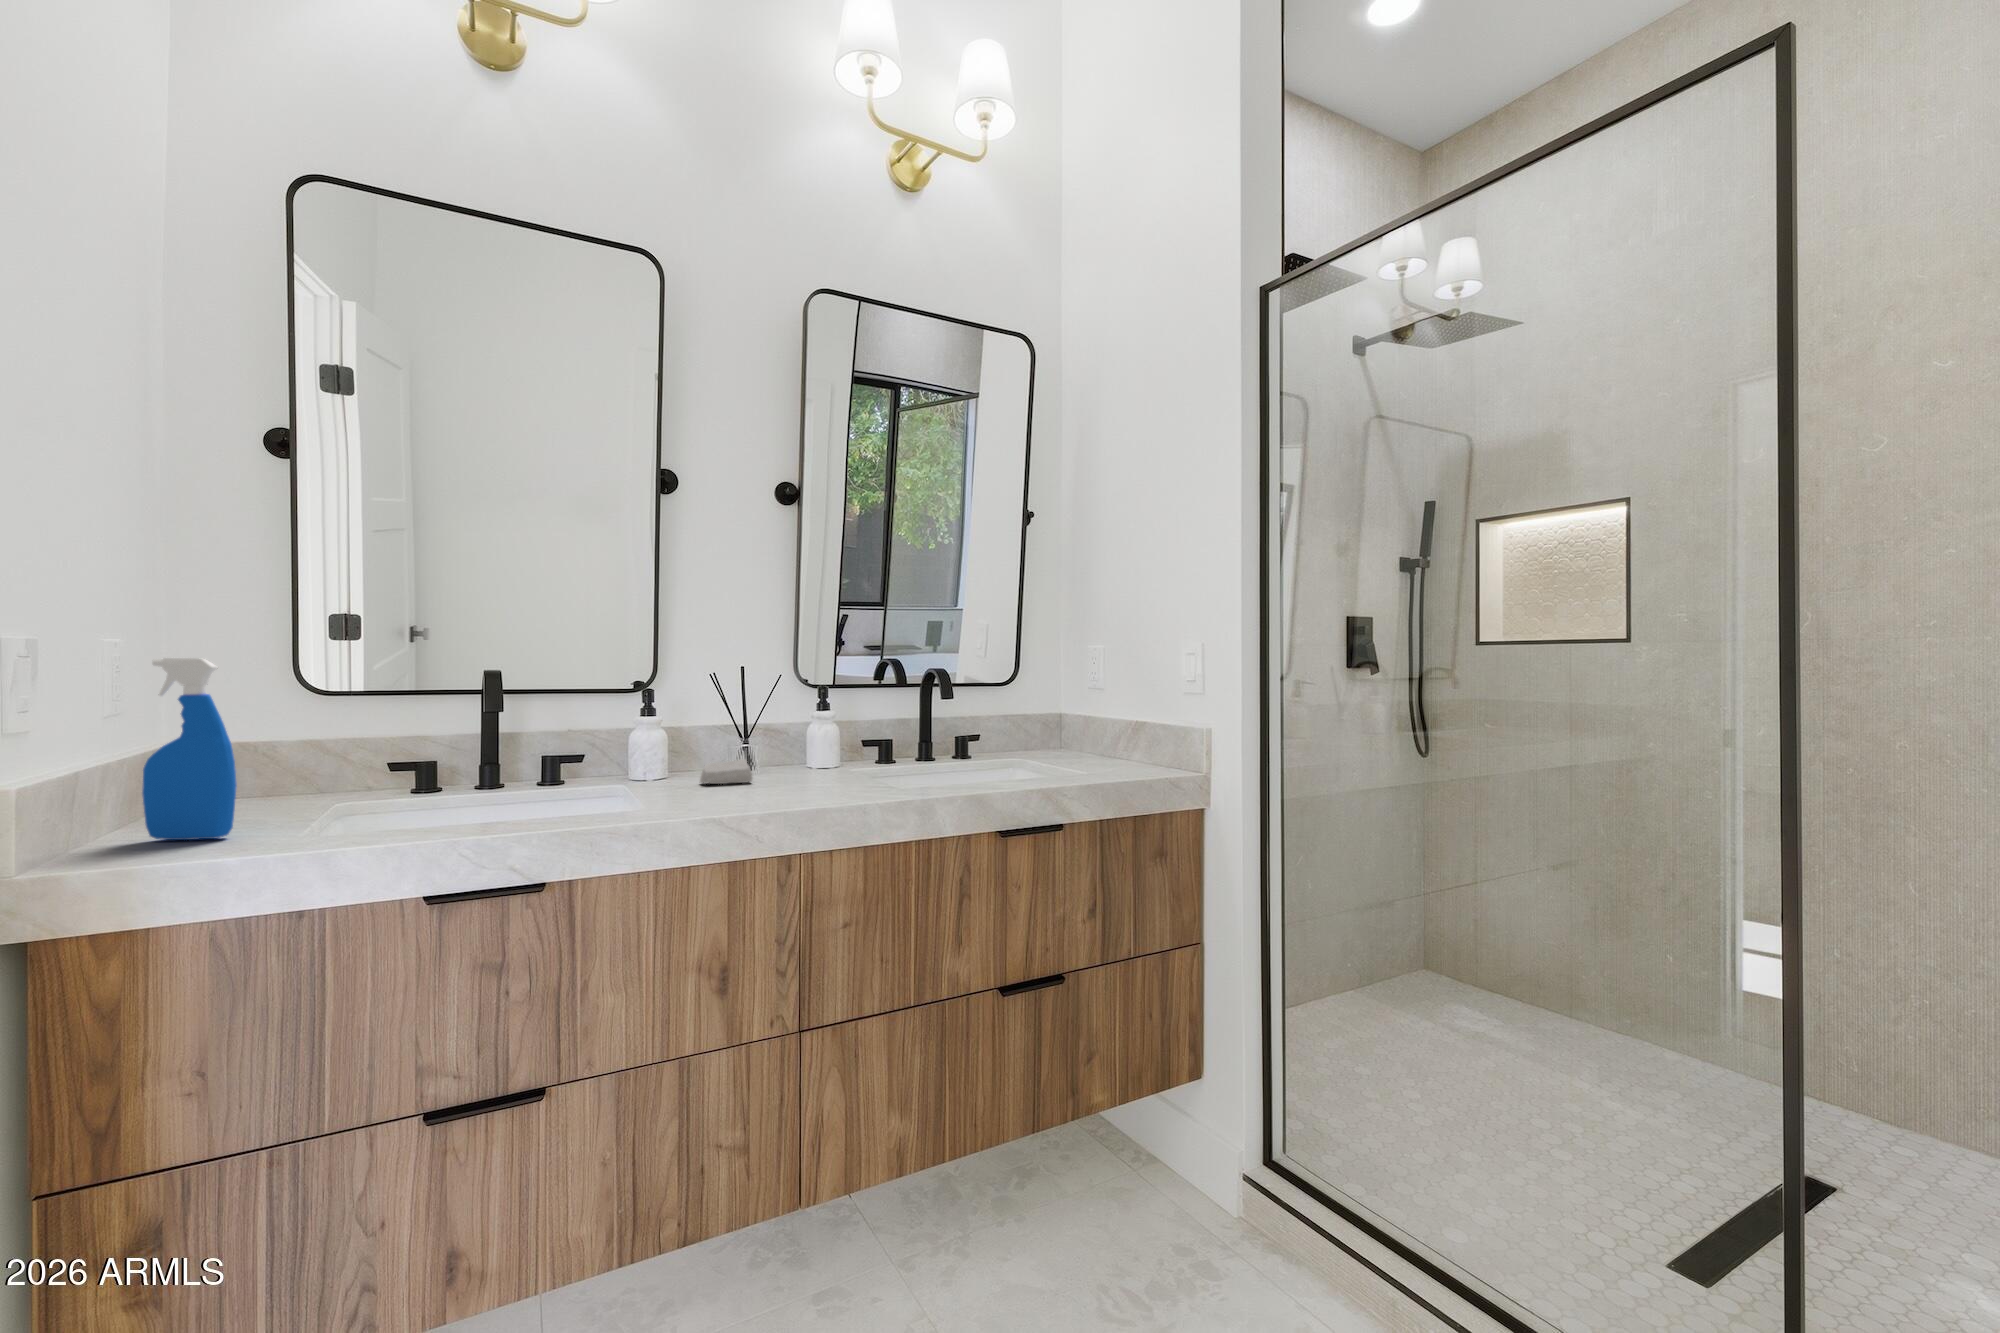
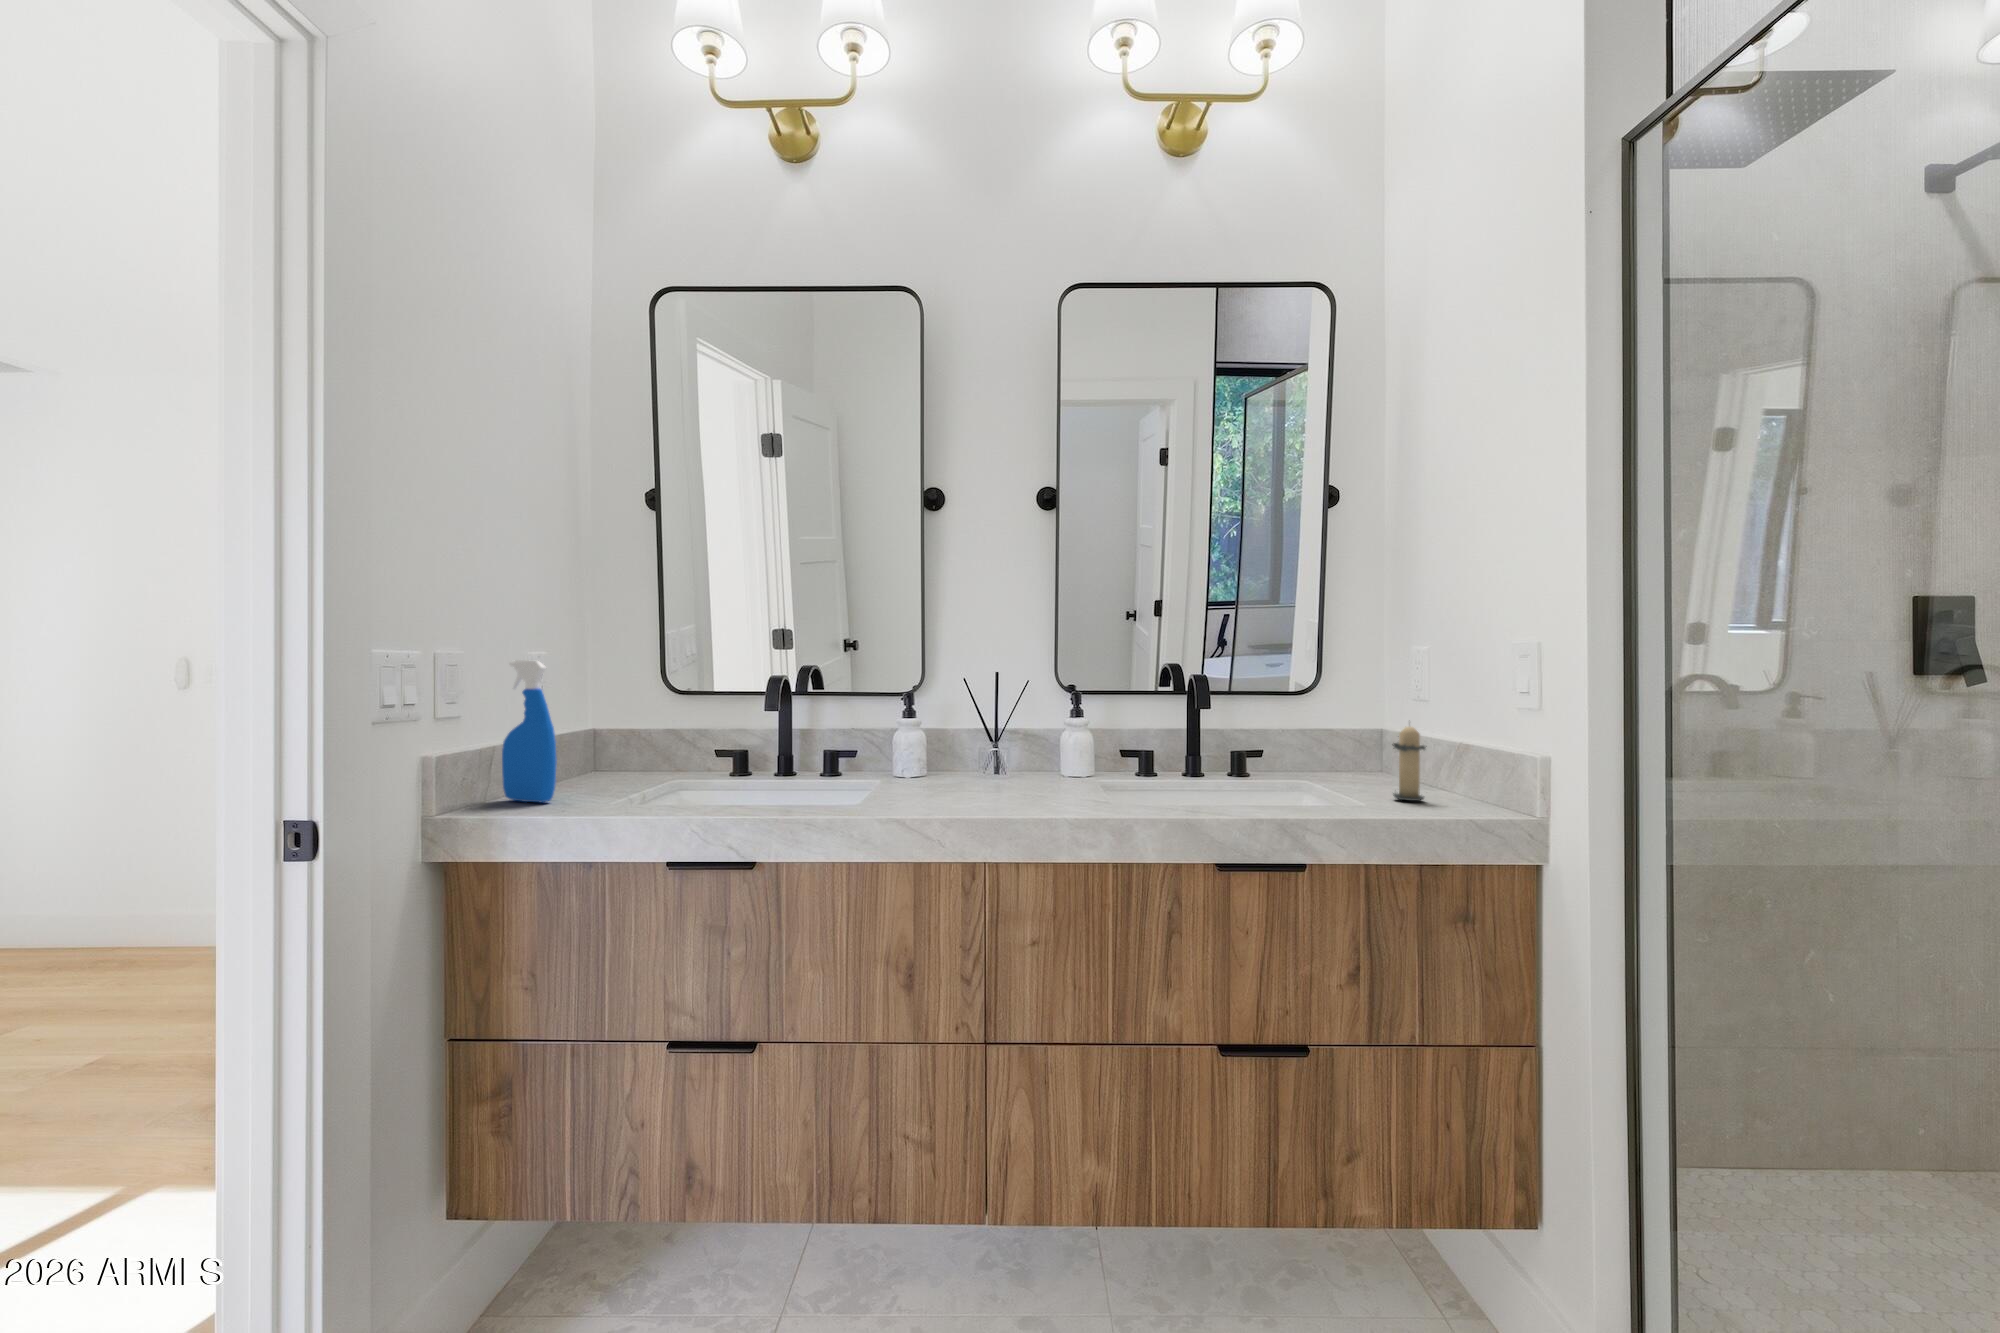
candle: none [1100,702,1132,768] -> present [1392,726,1426,801]
soap bar: present [700,759,752,784] -> none [940,764,988,787]

